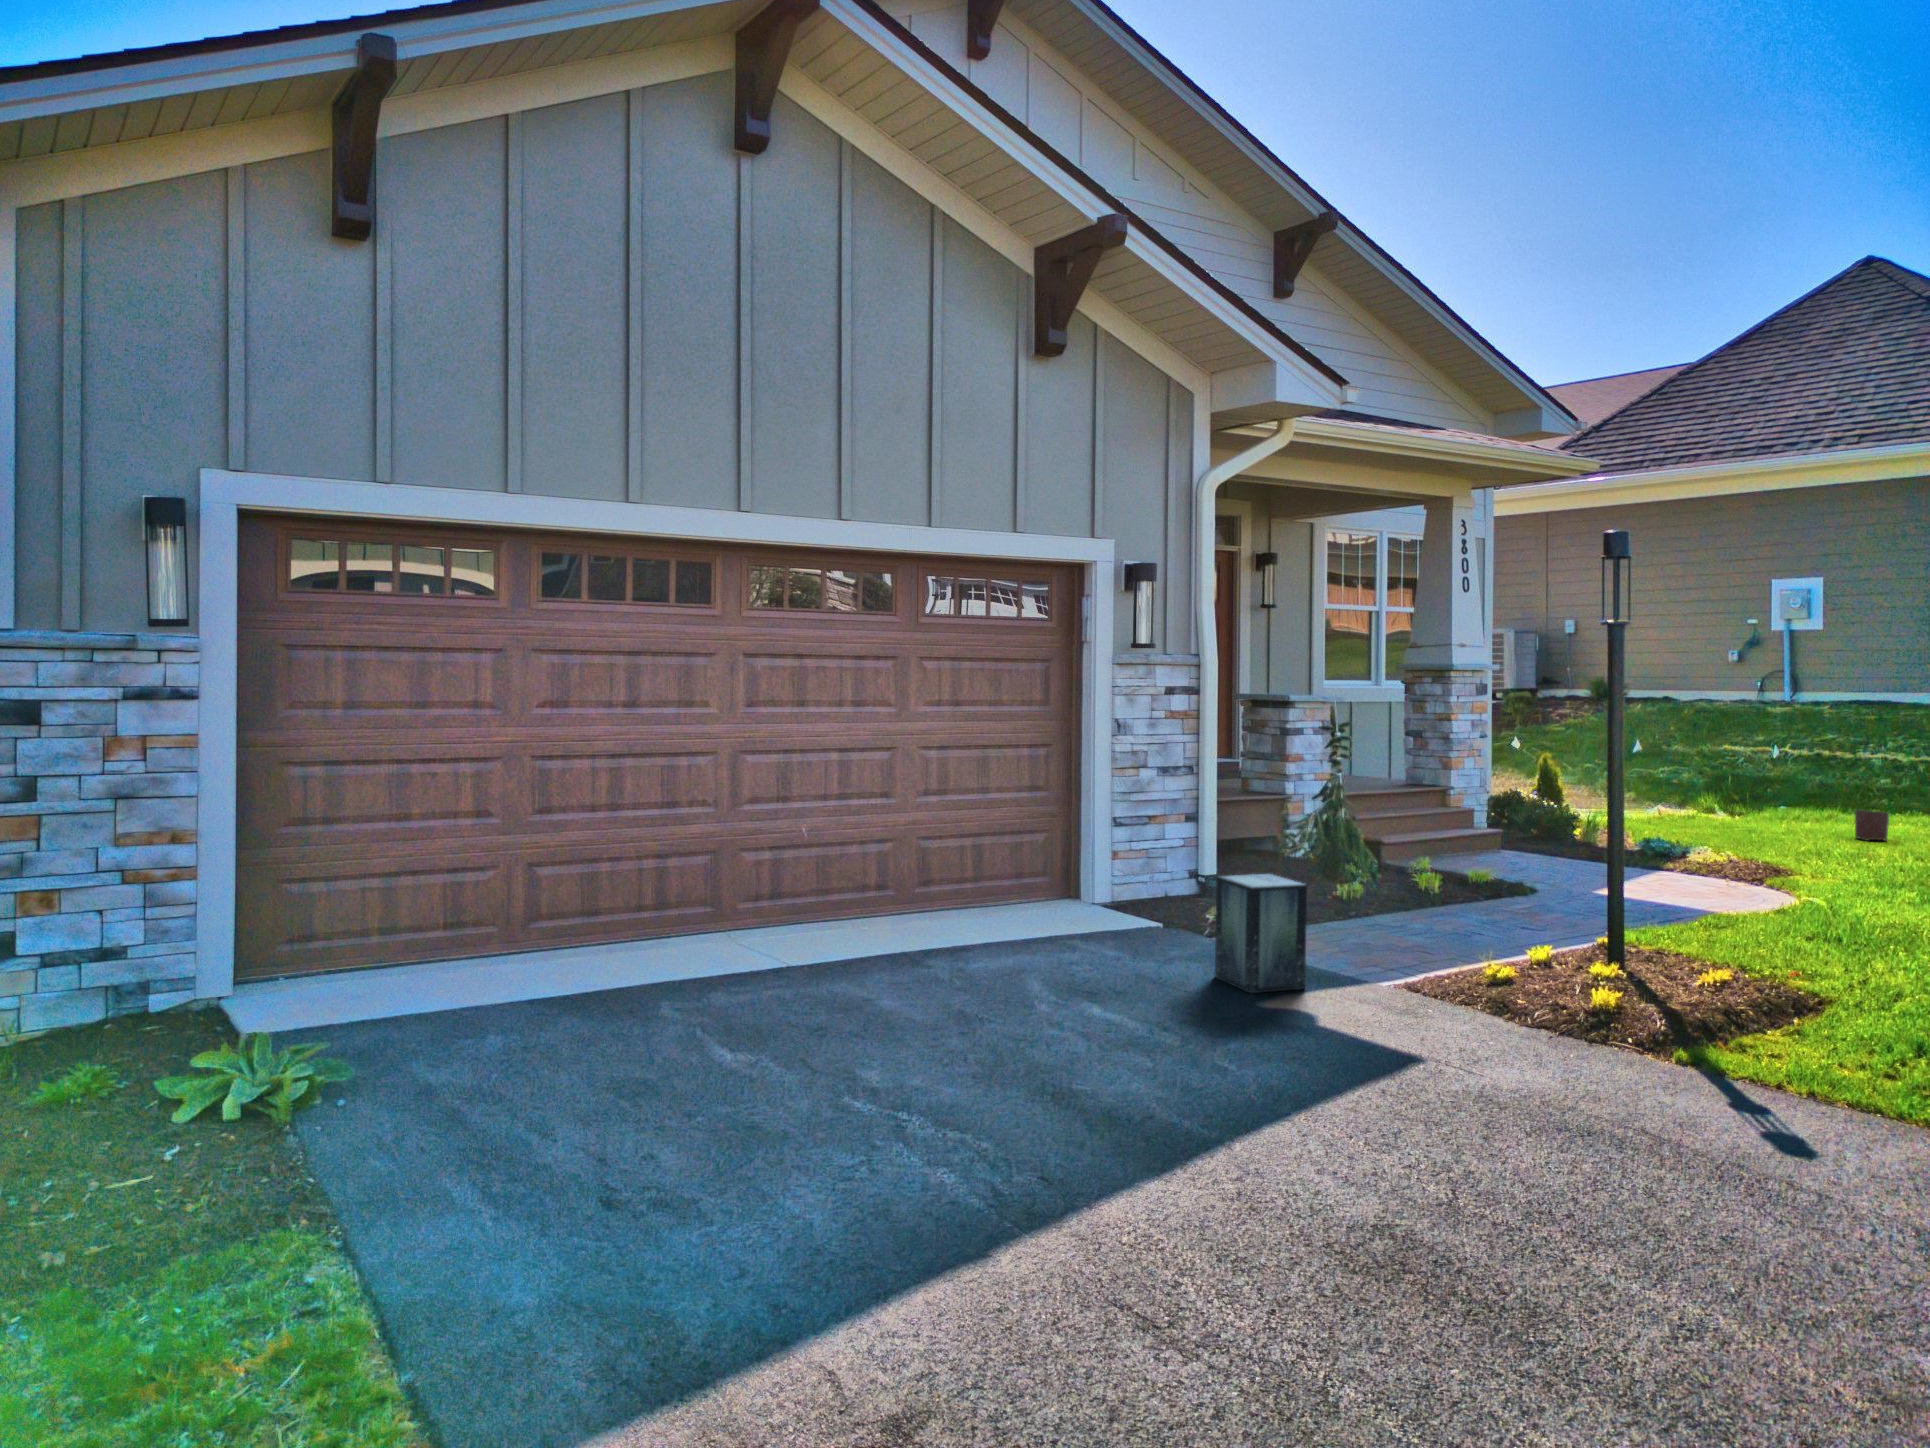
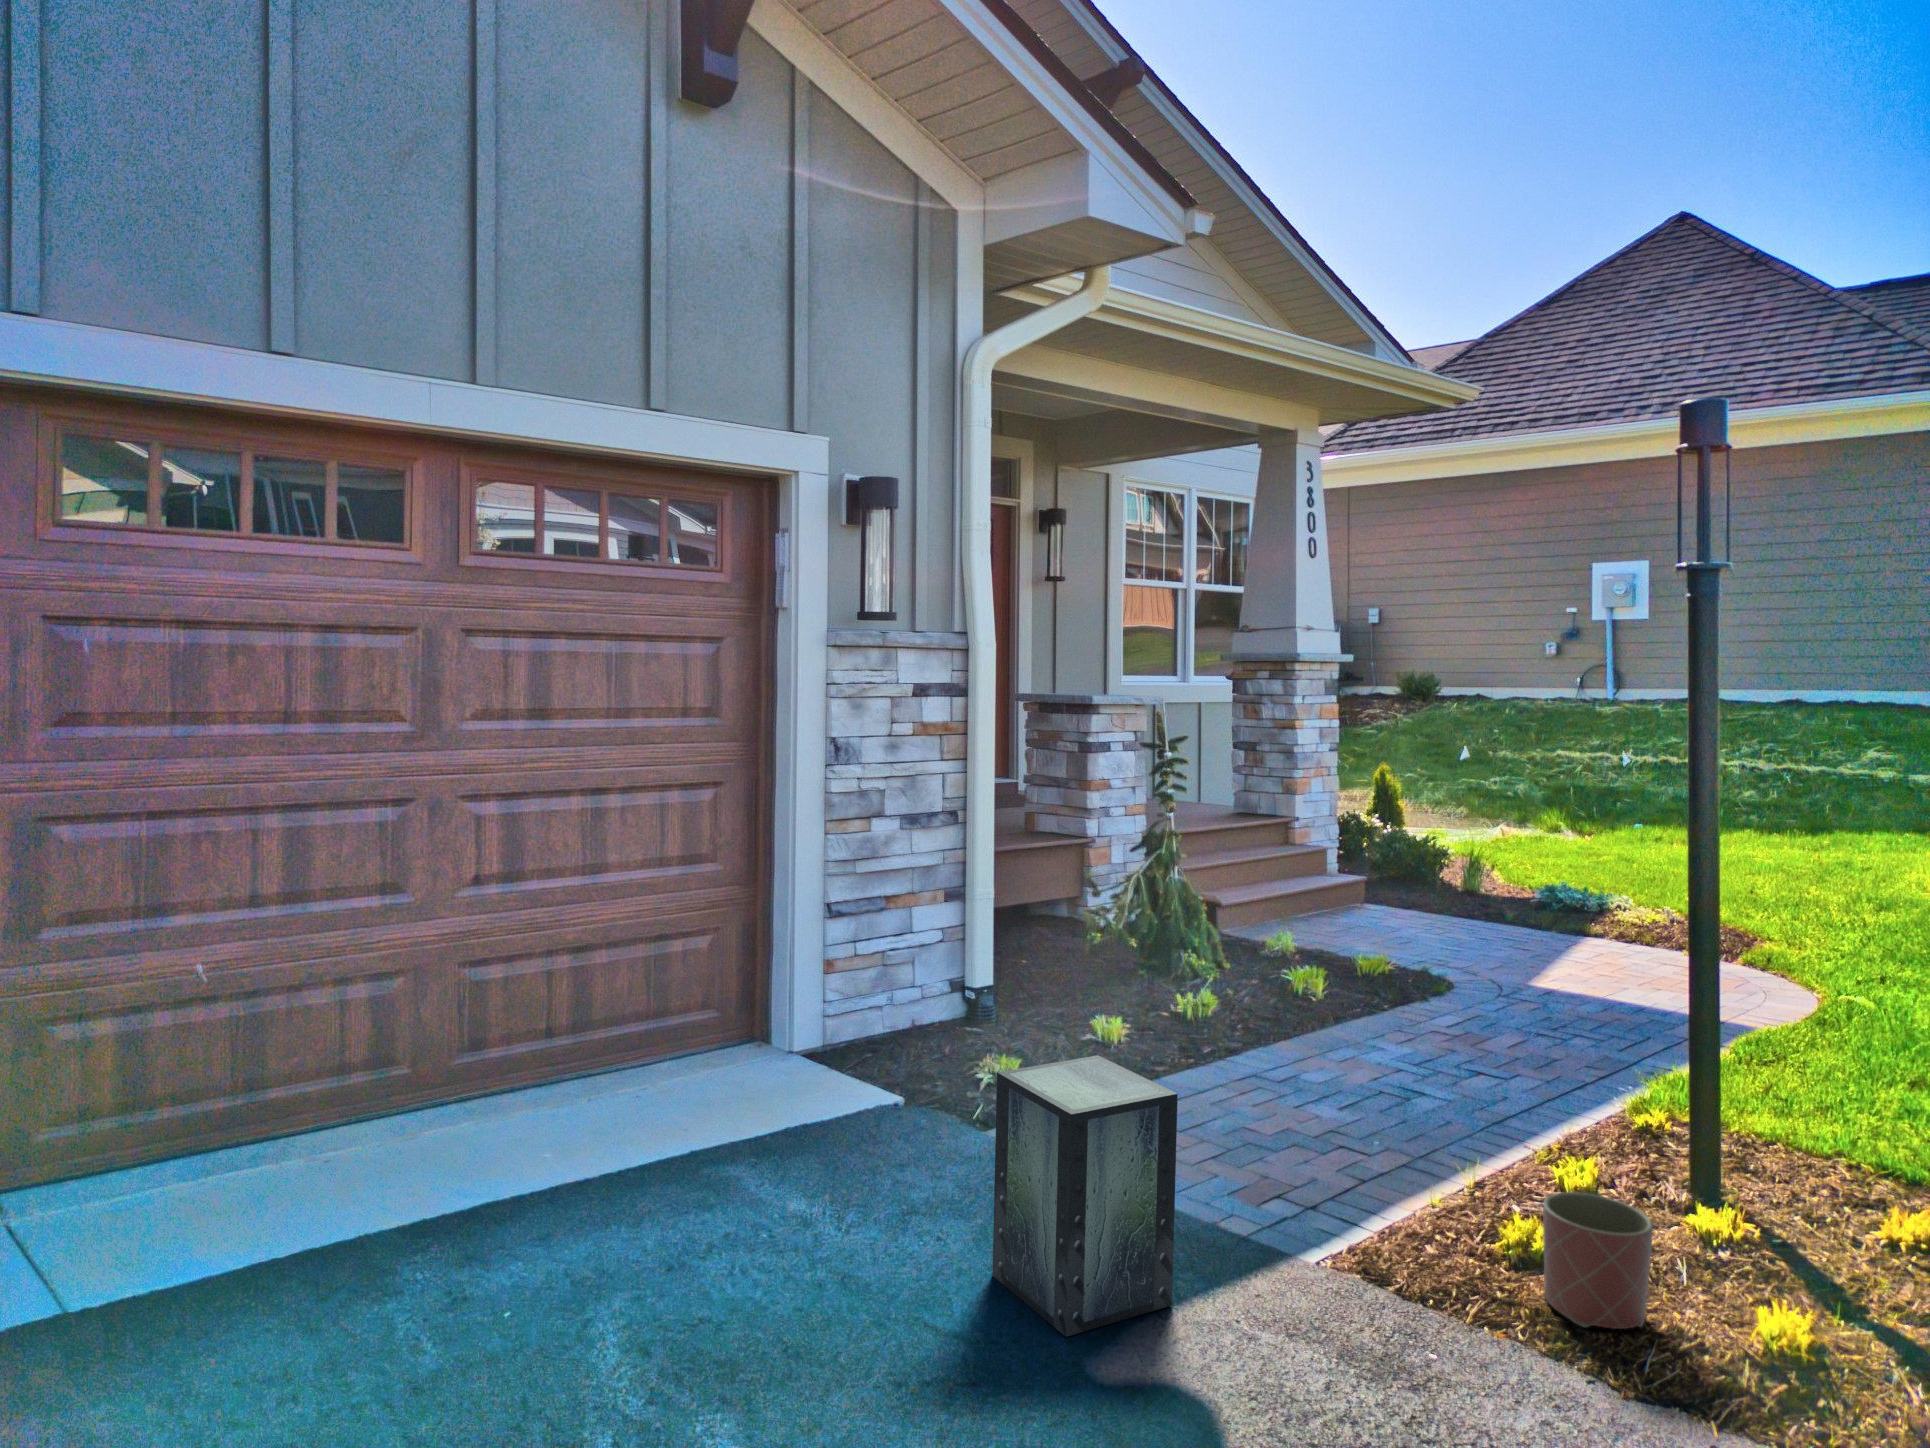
planter: present [1855,810,1889,841] -> present [1543,1192,1653,1329]

